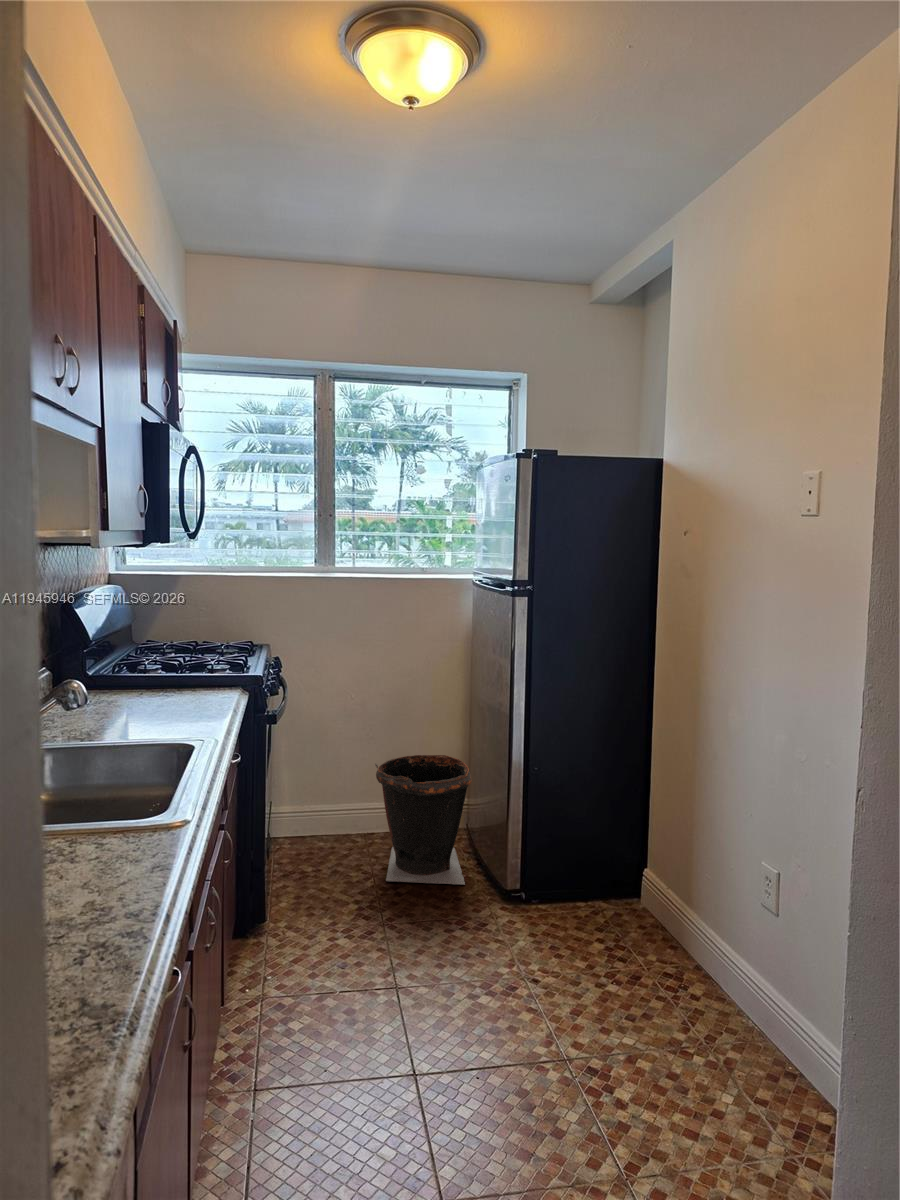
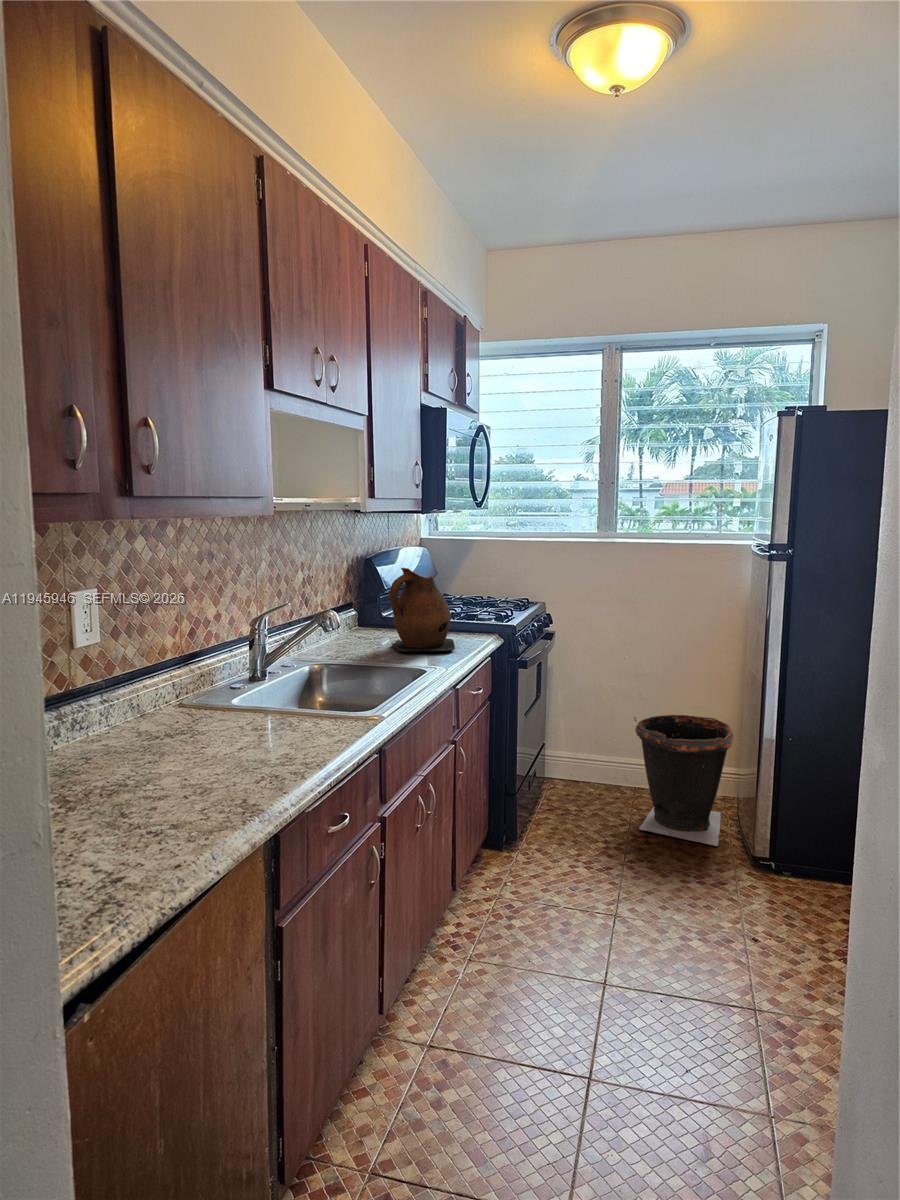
ceramic pitcher: none [116,615,207,720] -> present [390,568,455,652]

